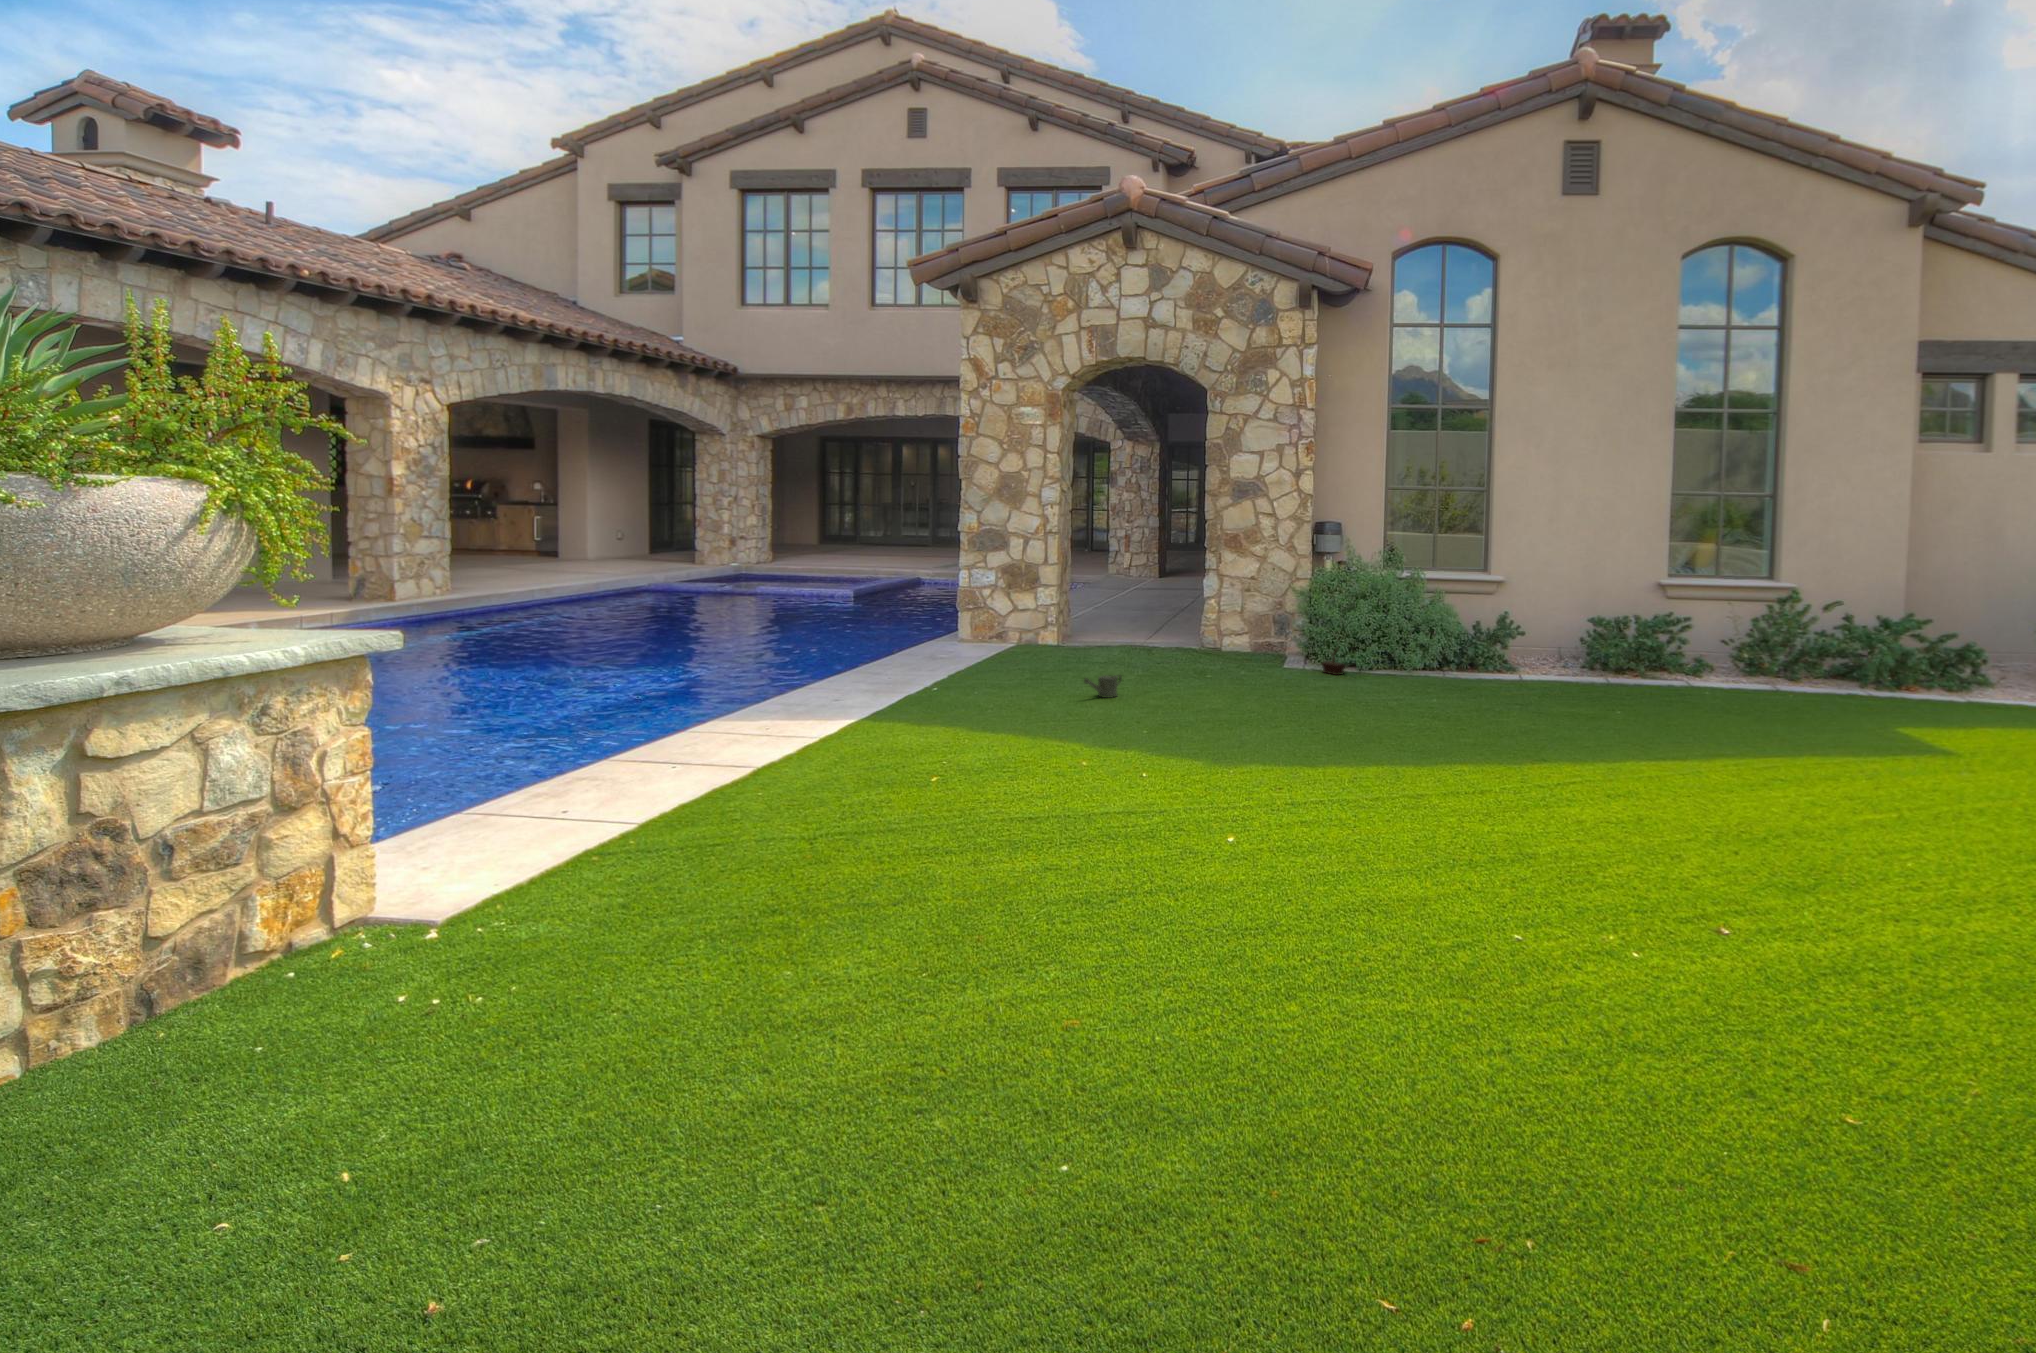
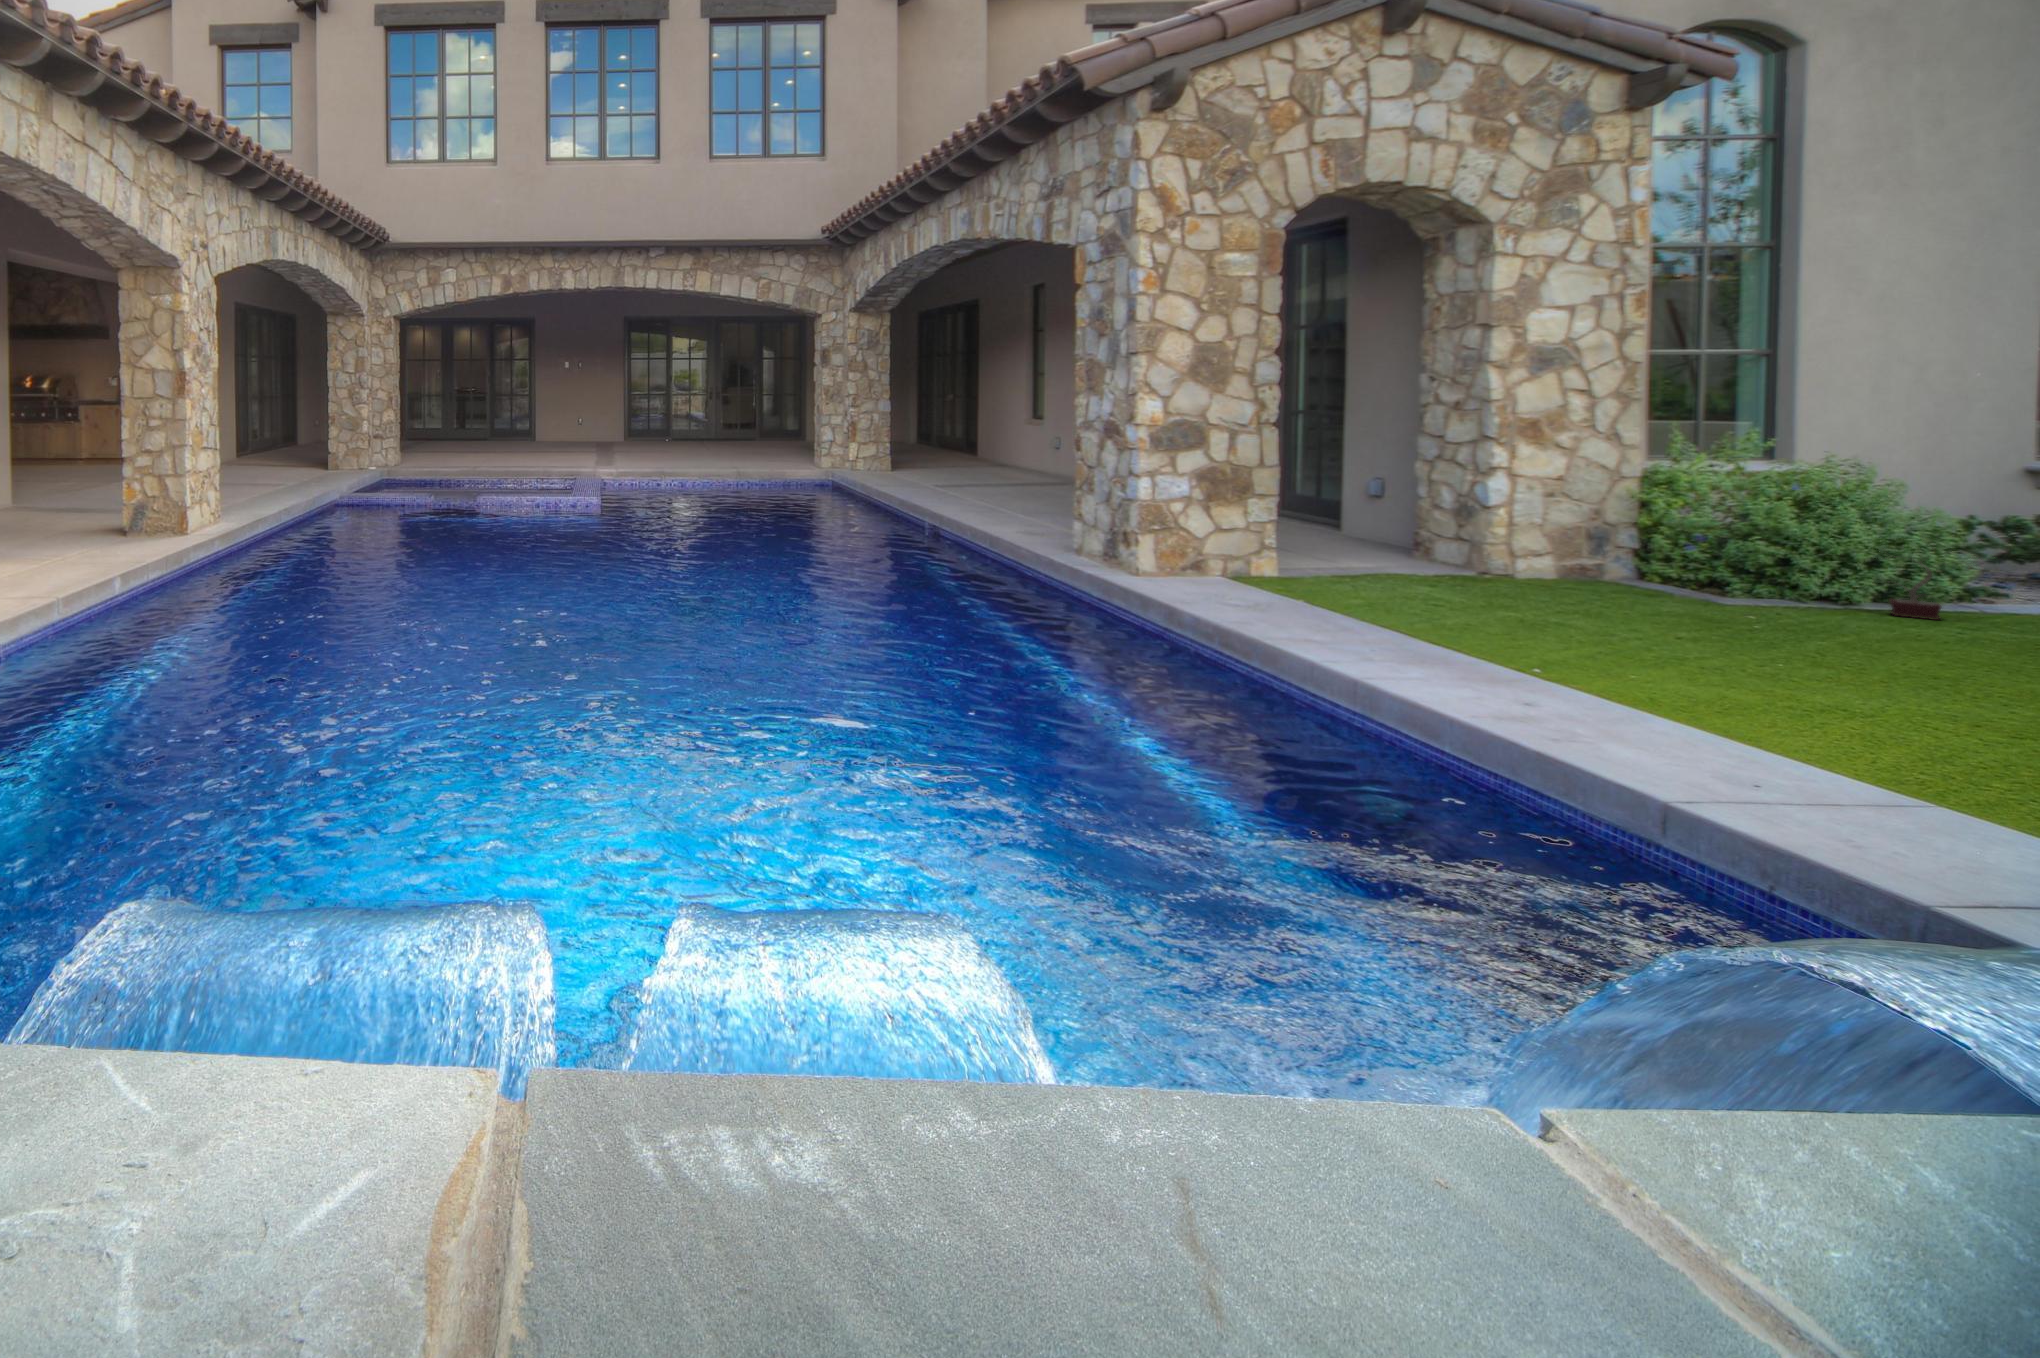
watering can: present [1084,675,1122,698] -> none [1905,651,1971,693]

